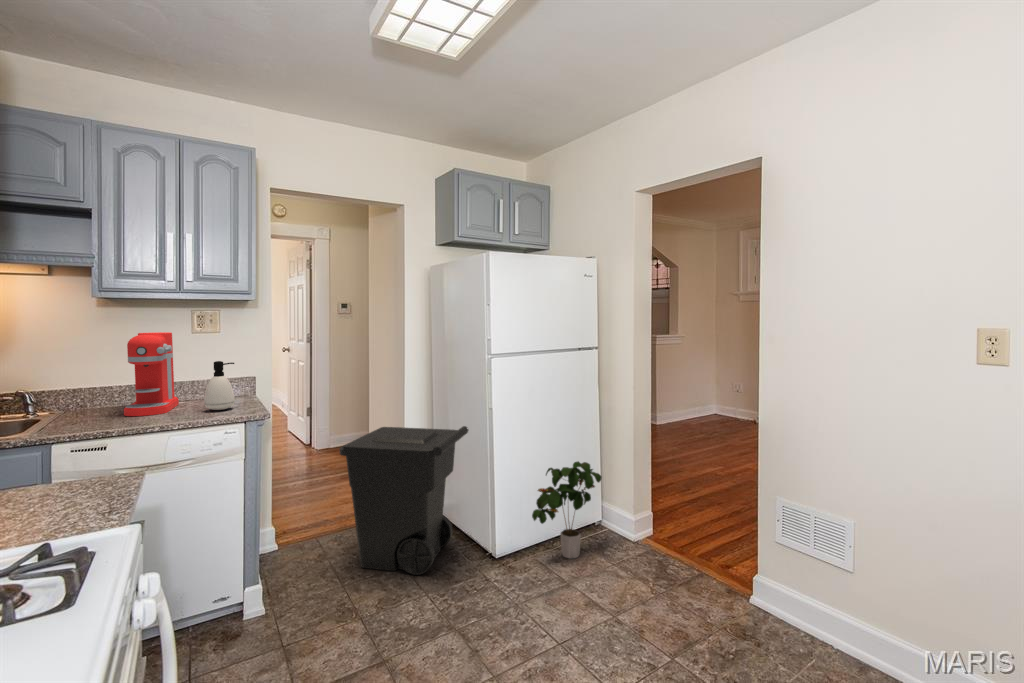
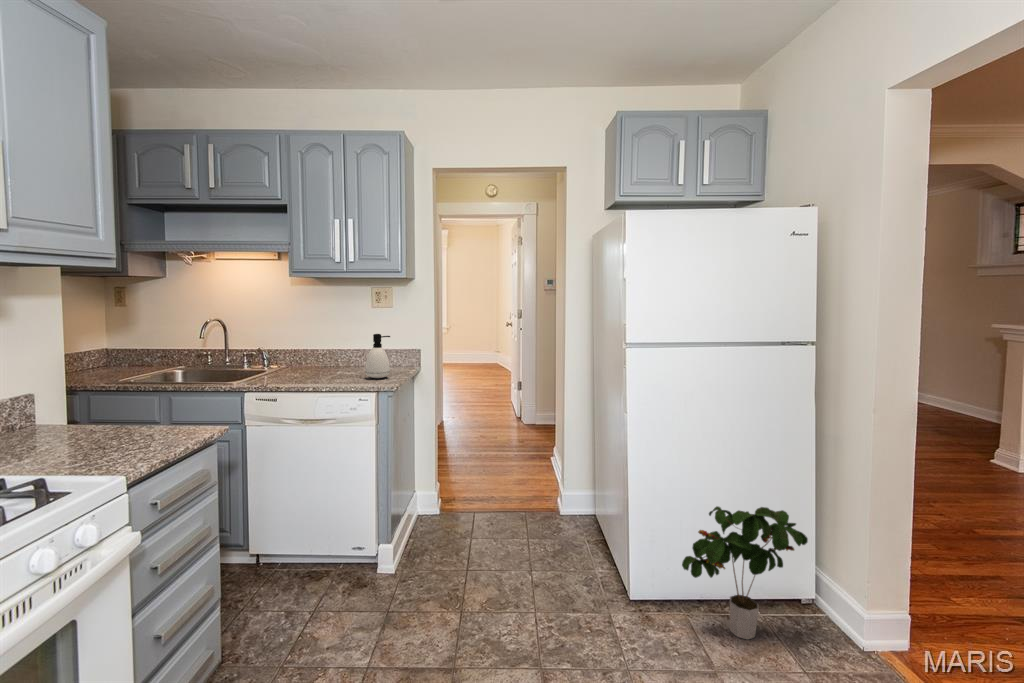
coffee maker: present [124,332,179,416] -> none [317,306,367,376]
trash can: present [340,426,469,575] -> none [480,415,626,586]

